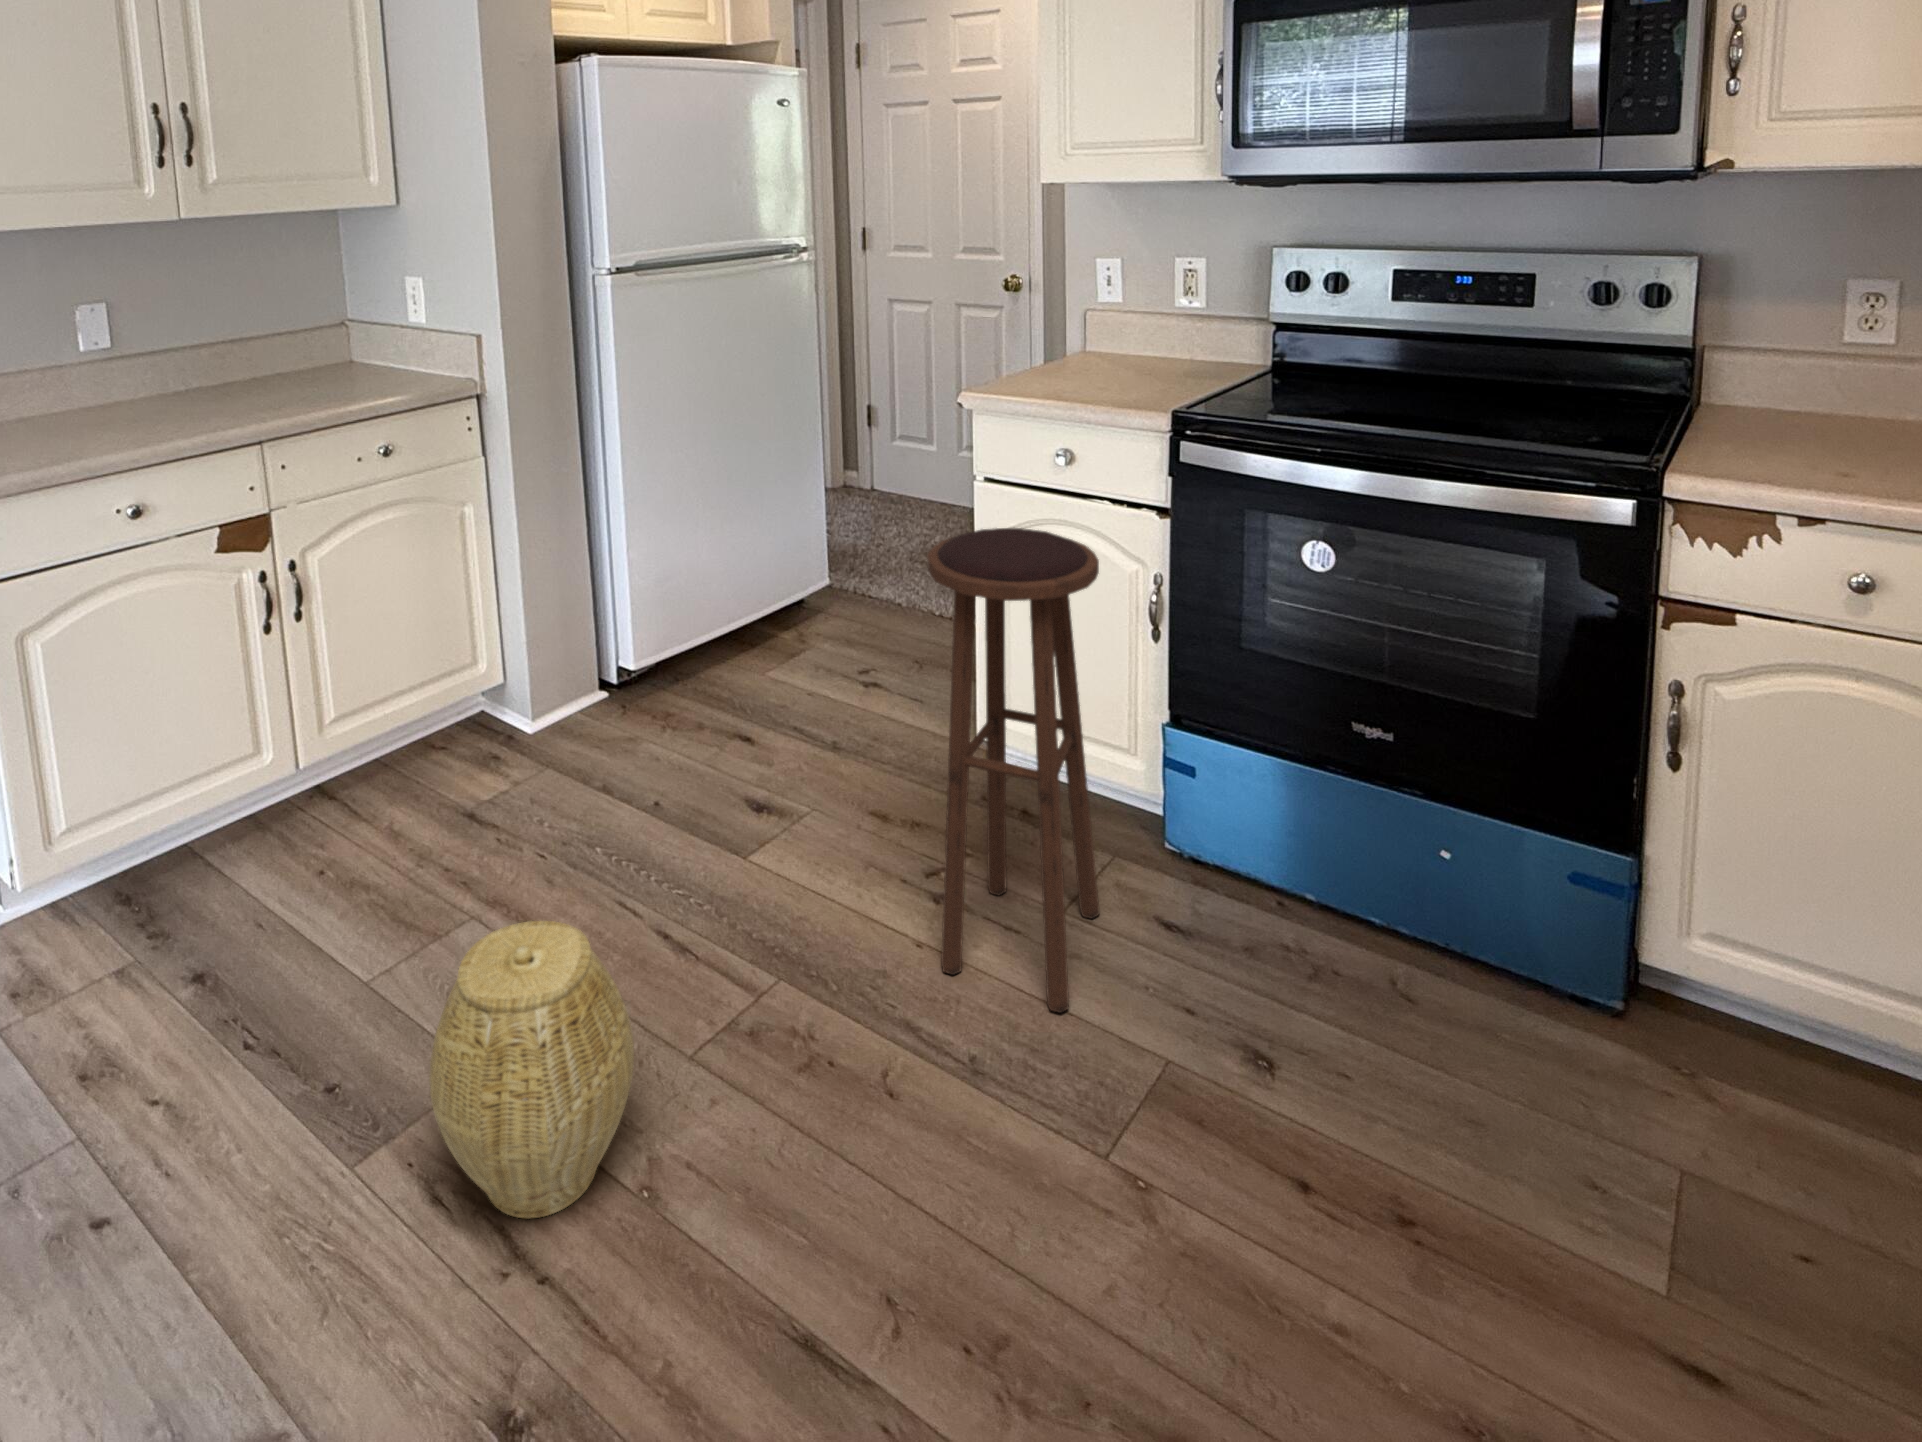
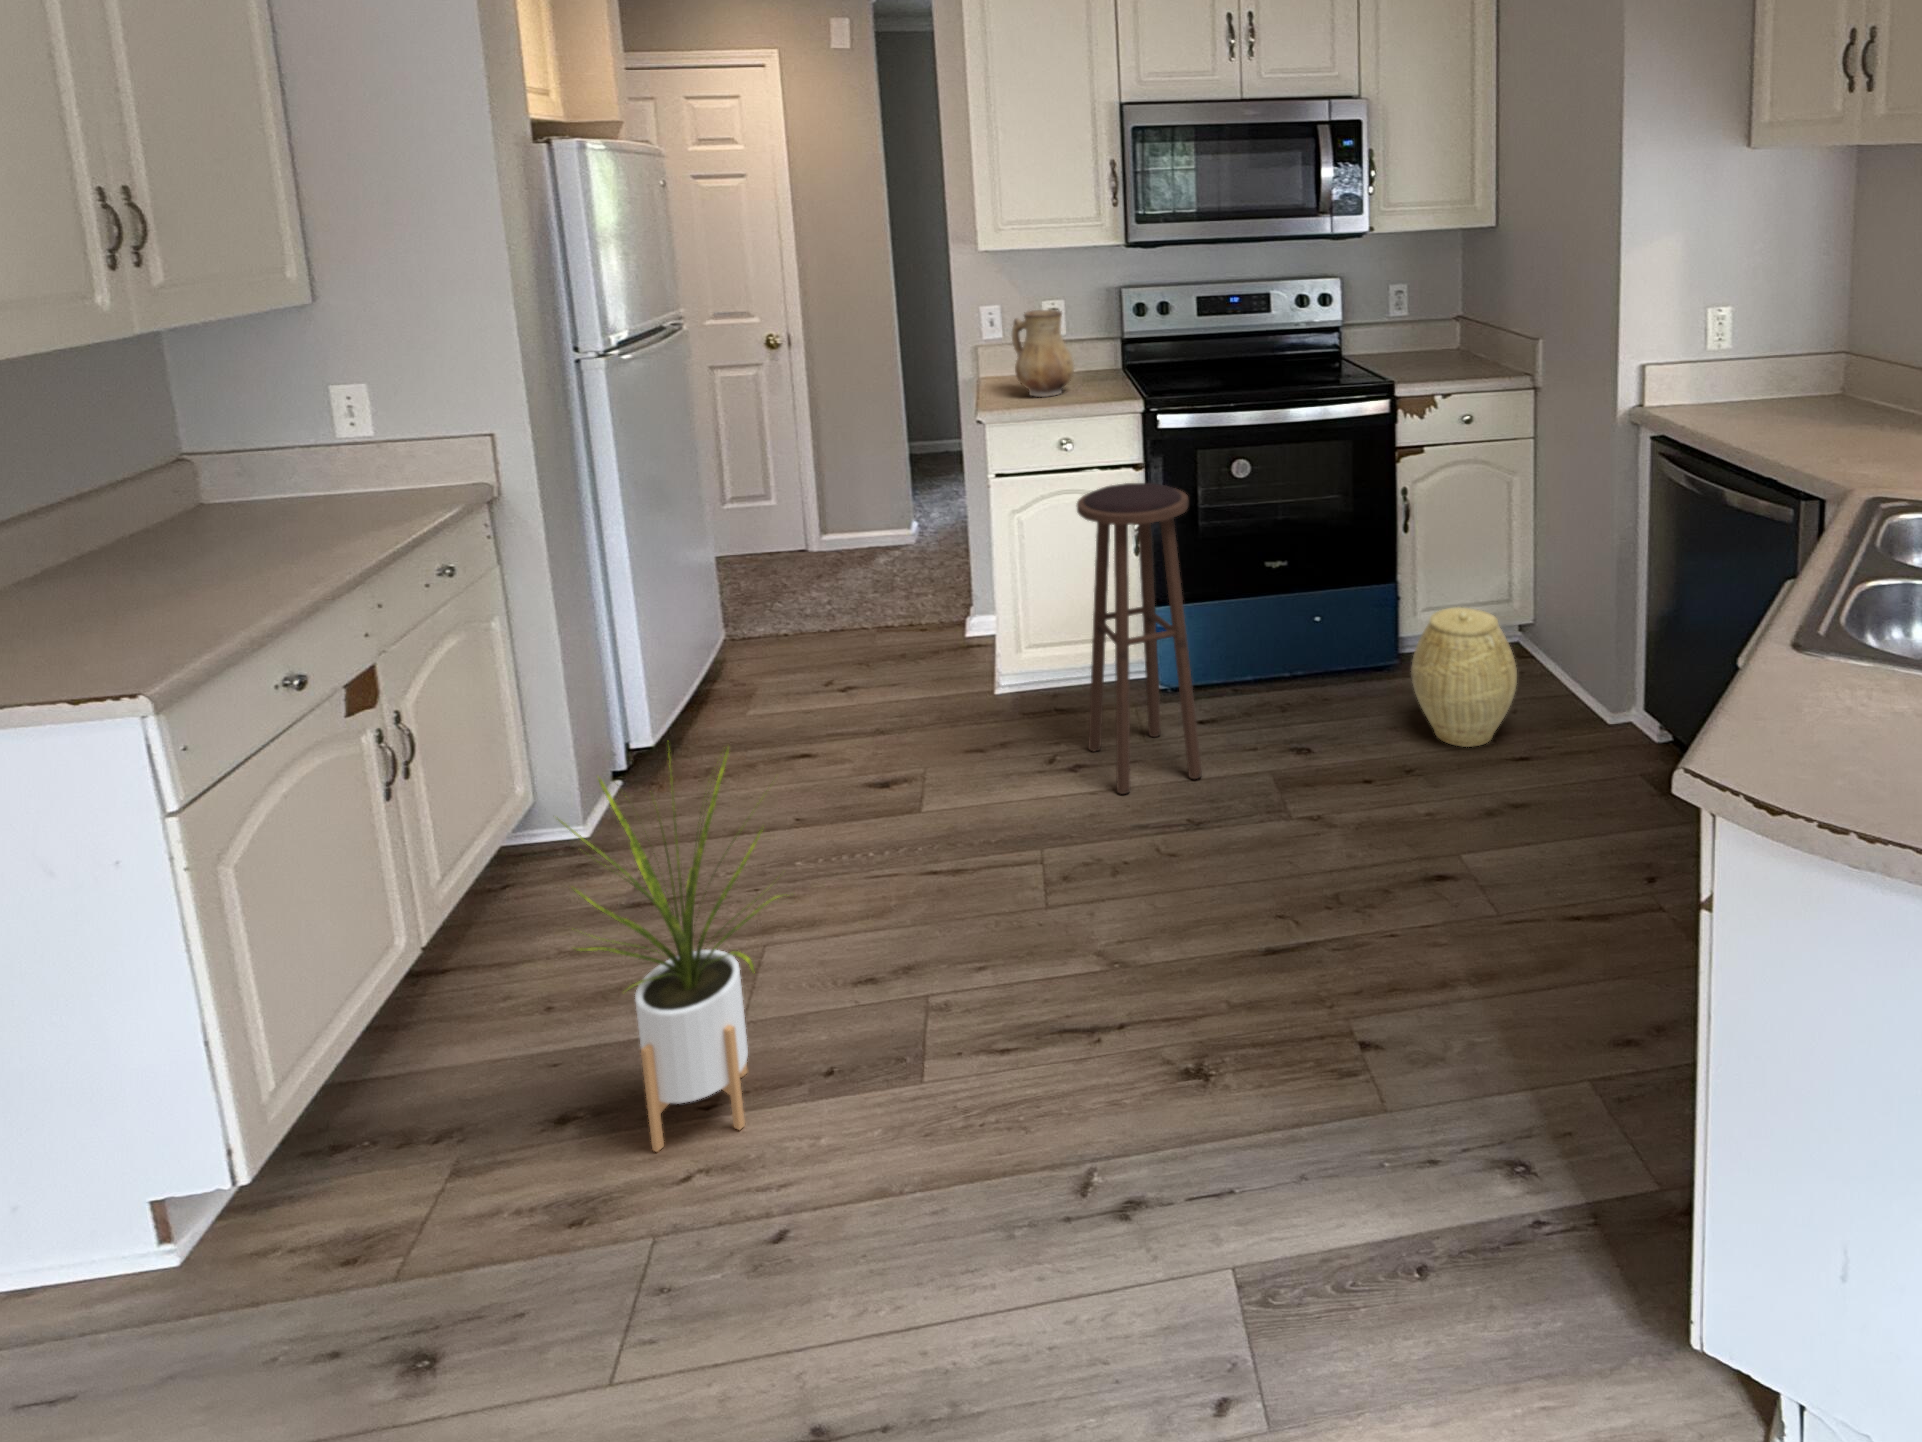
ceramic pitcher: none [1047,266,1131,387] -> present [1012,310,1074,397]
house plant: none [86,660,330,1090] -> present [558,748,781,1152]
woven basket: present [429,921,634,1218] -> present [1411,607,1517,747]

